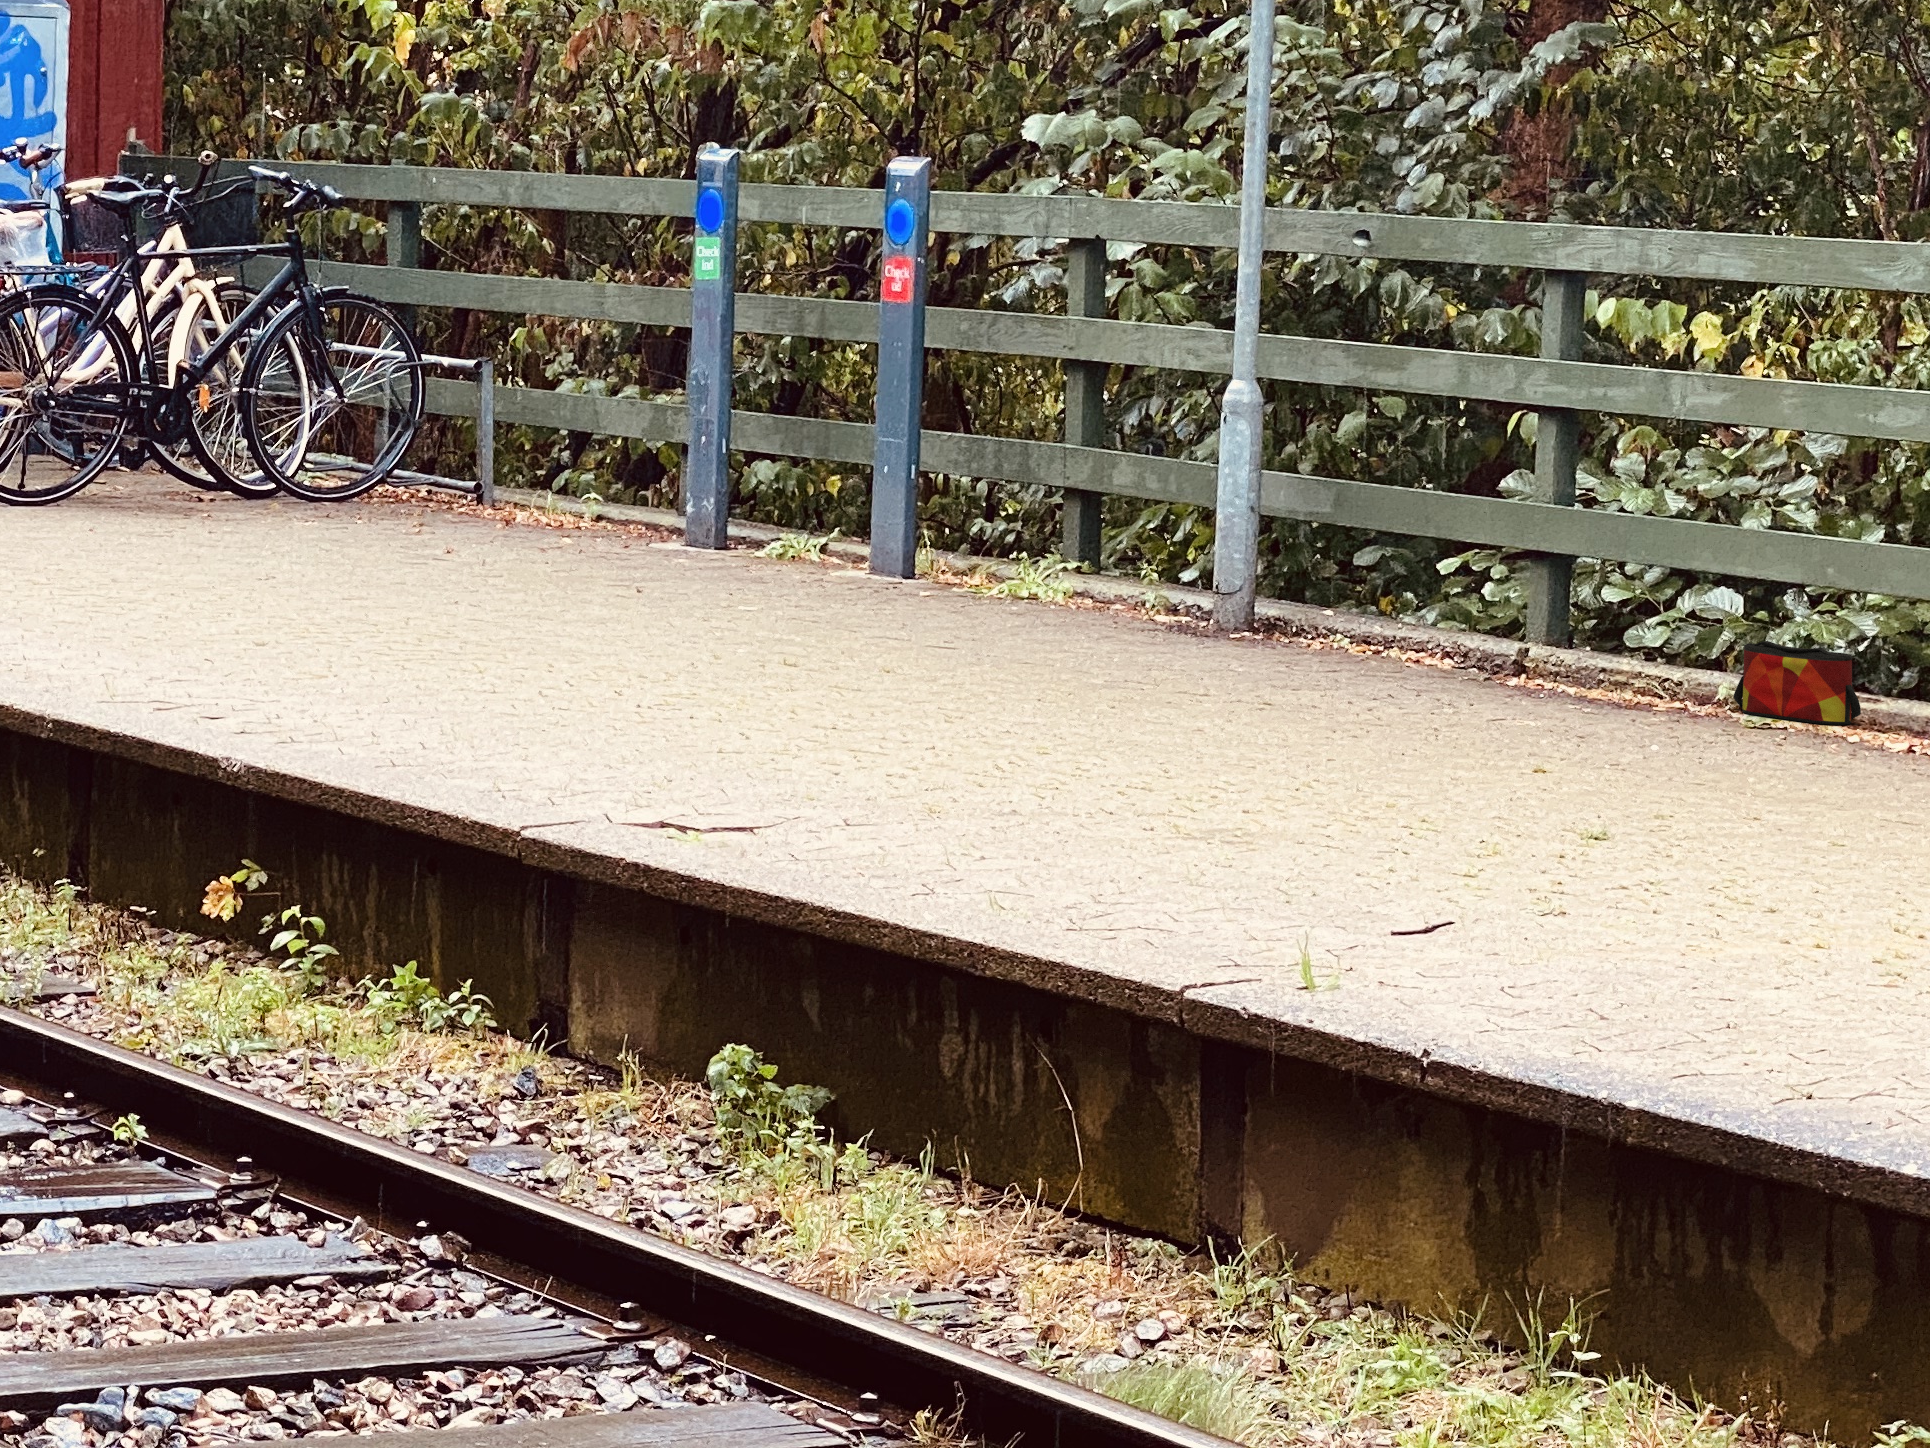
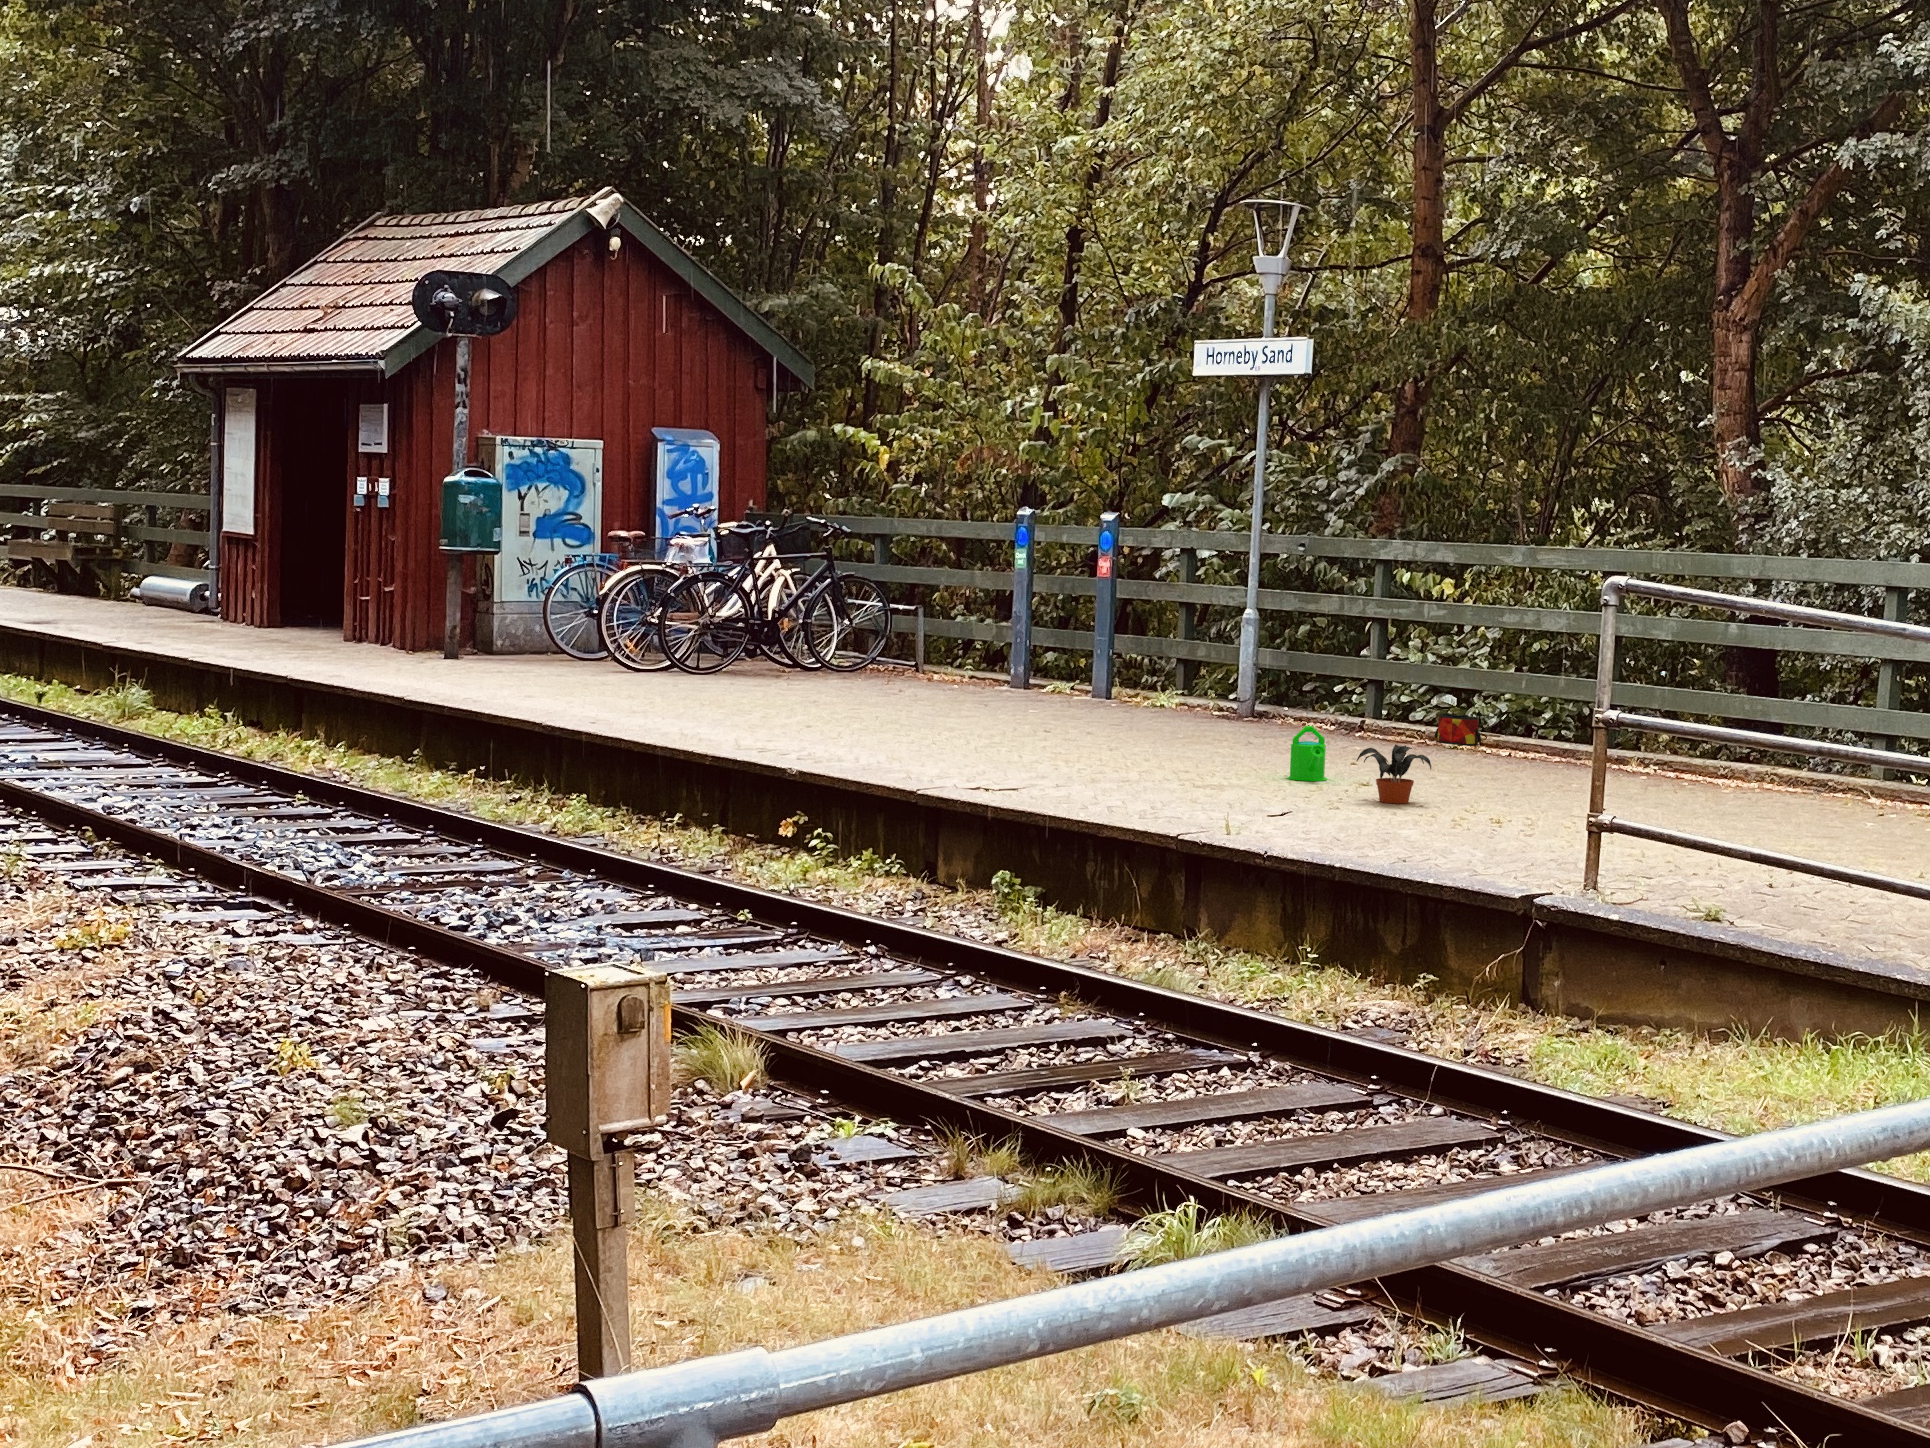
watering can: none [1412,684,1517,826] -> present [1287,726,1327,781]
potted plant: none [1624,746,1832,906] -> present [1357,744,1431,804]

